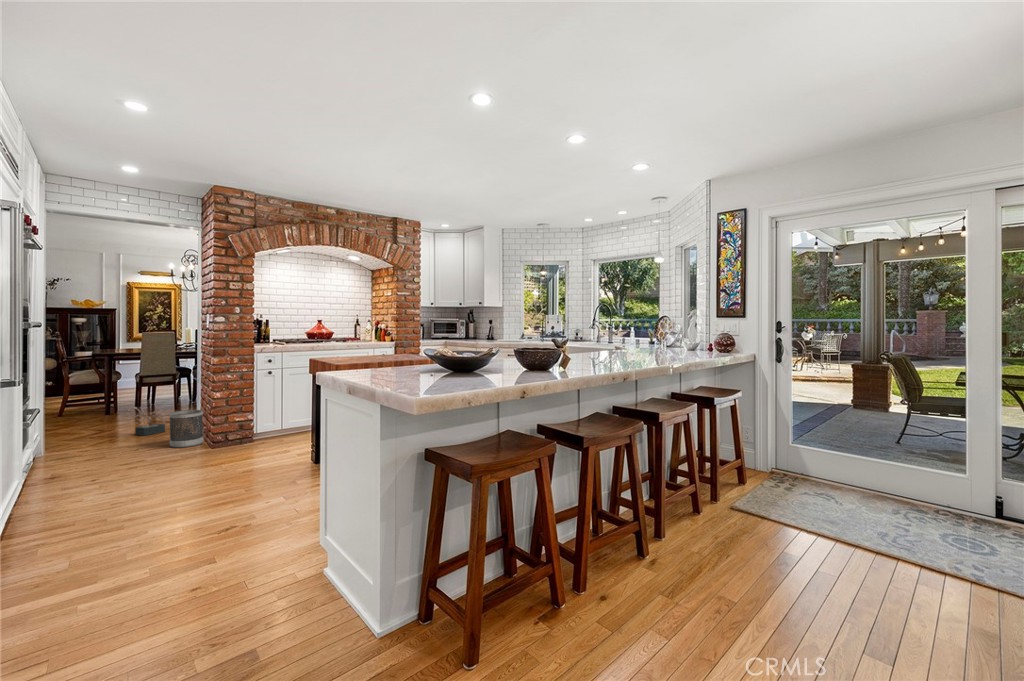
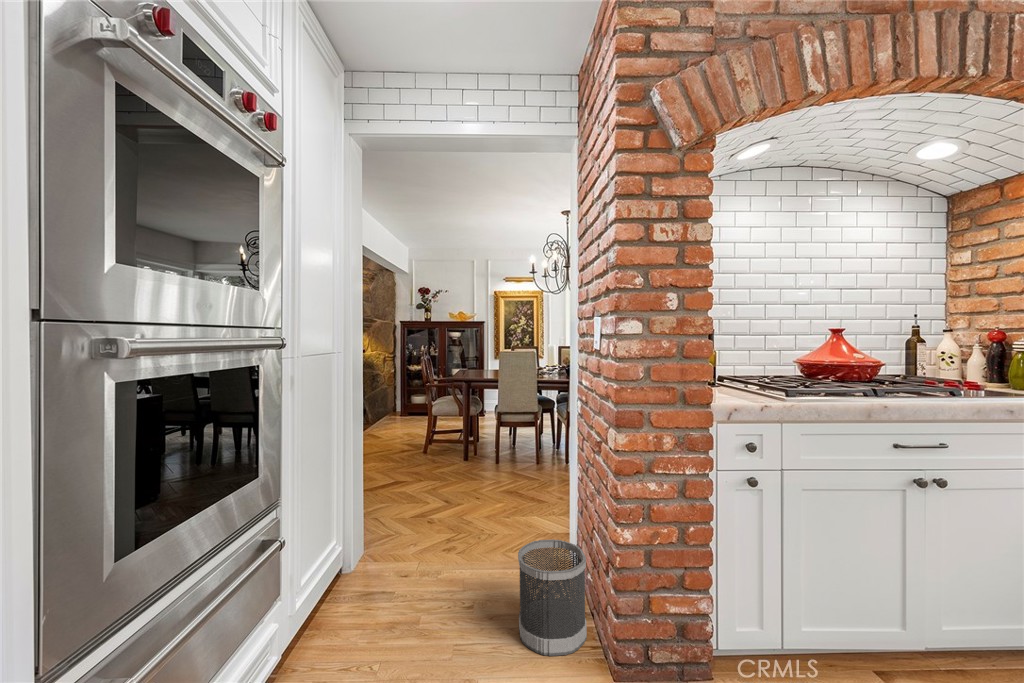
decorative plant: present [128,407,167,436] -> none [461,493,521,553]

